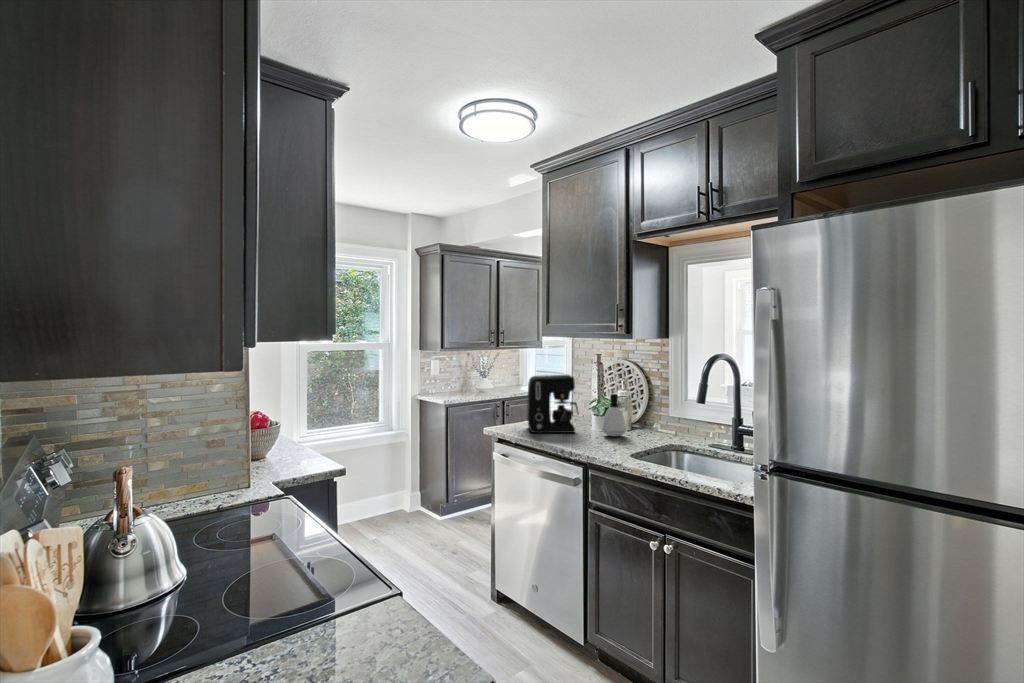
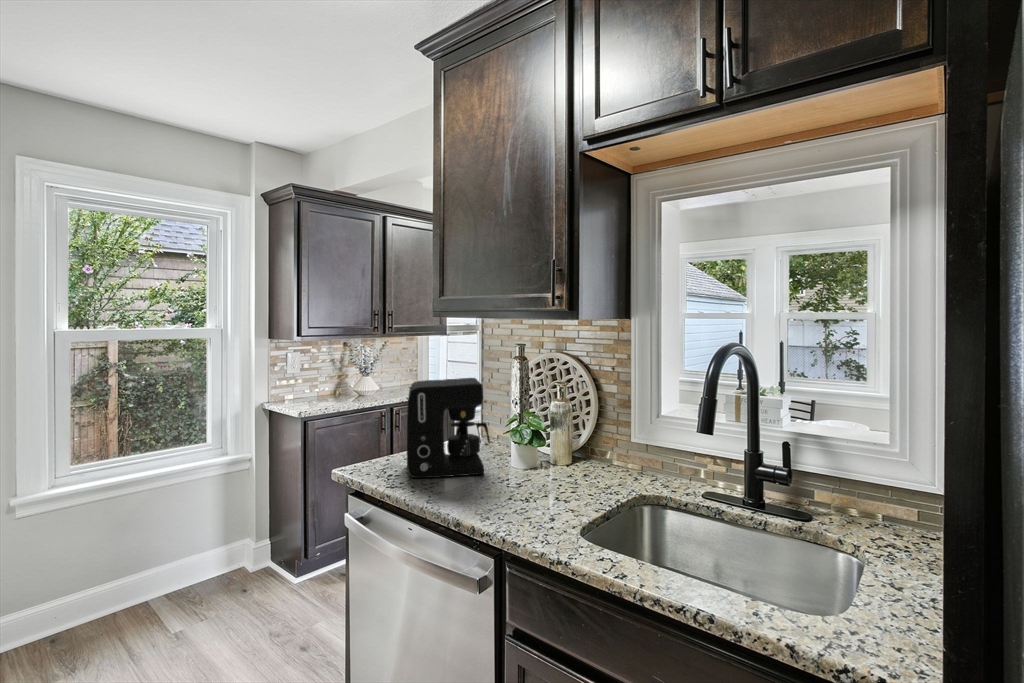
soap dispenser: present [603,394,626,437] -> none [529,411,567,481]

